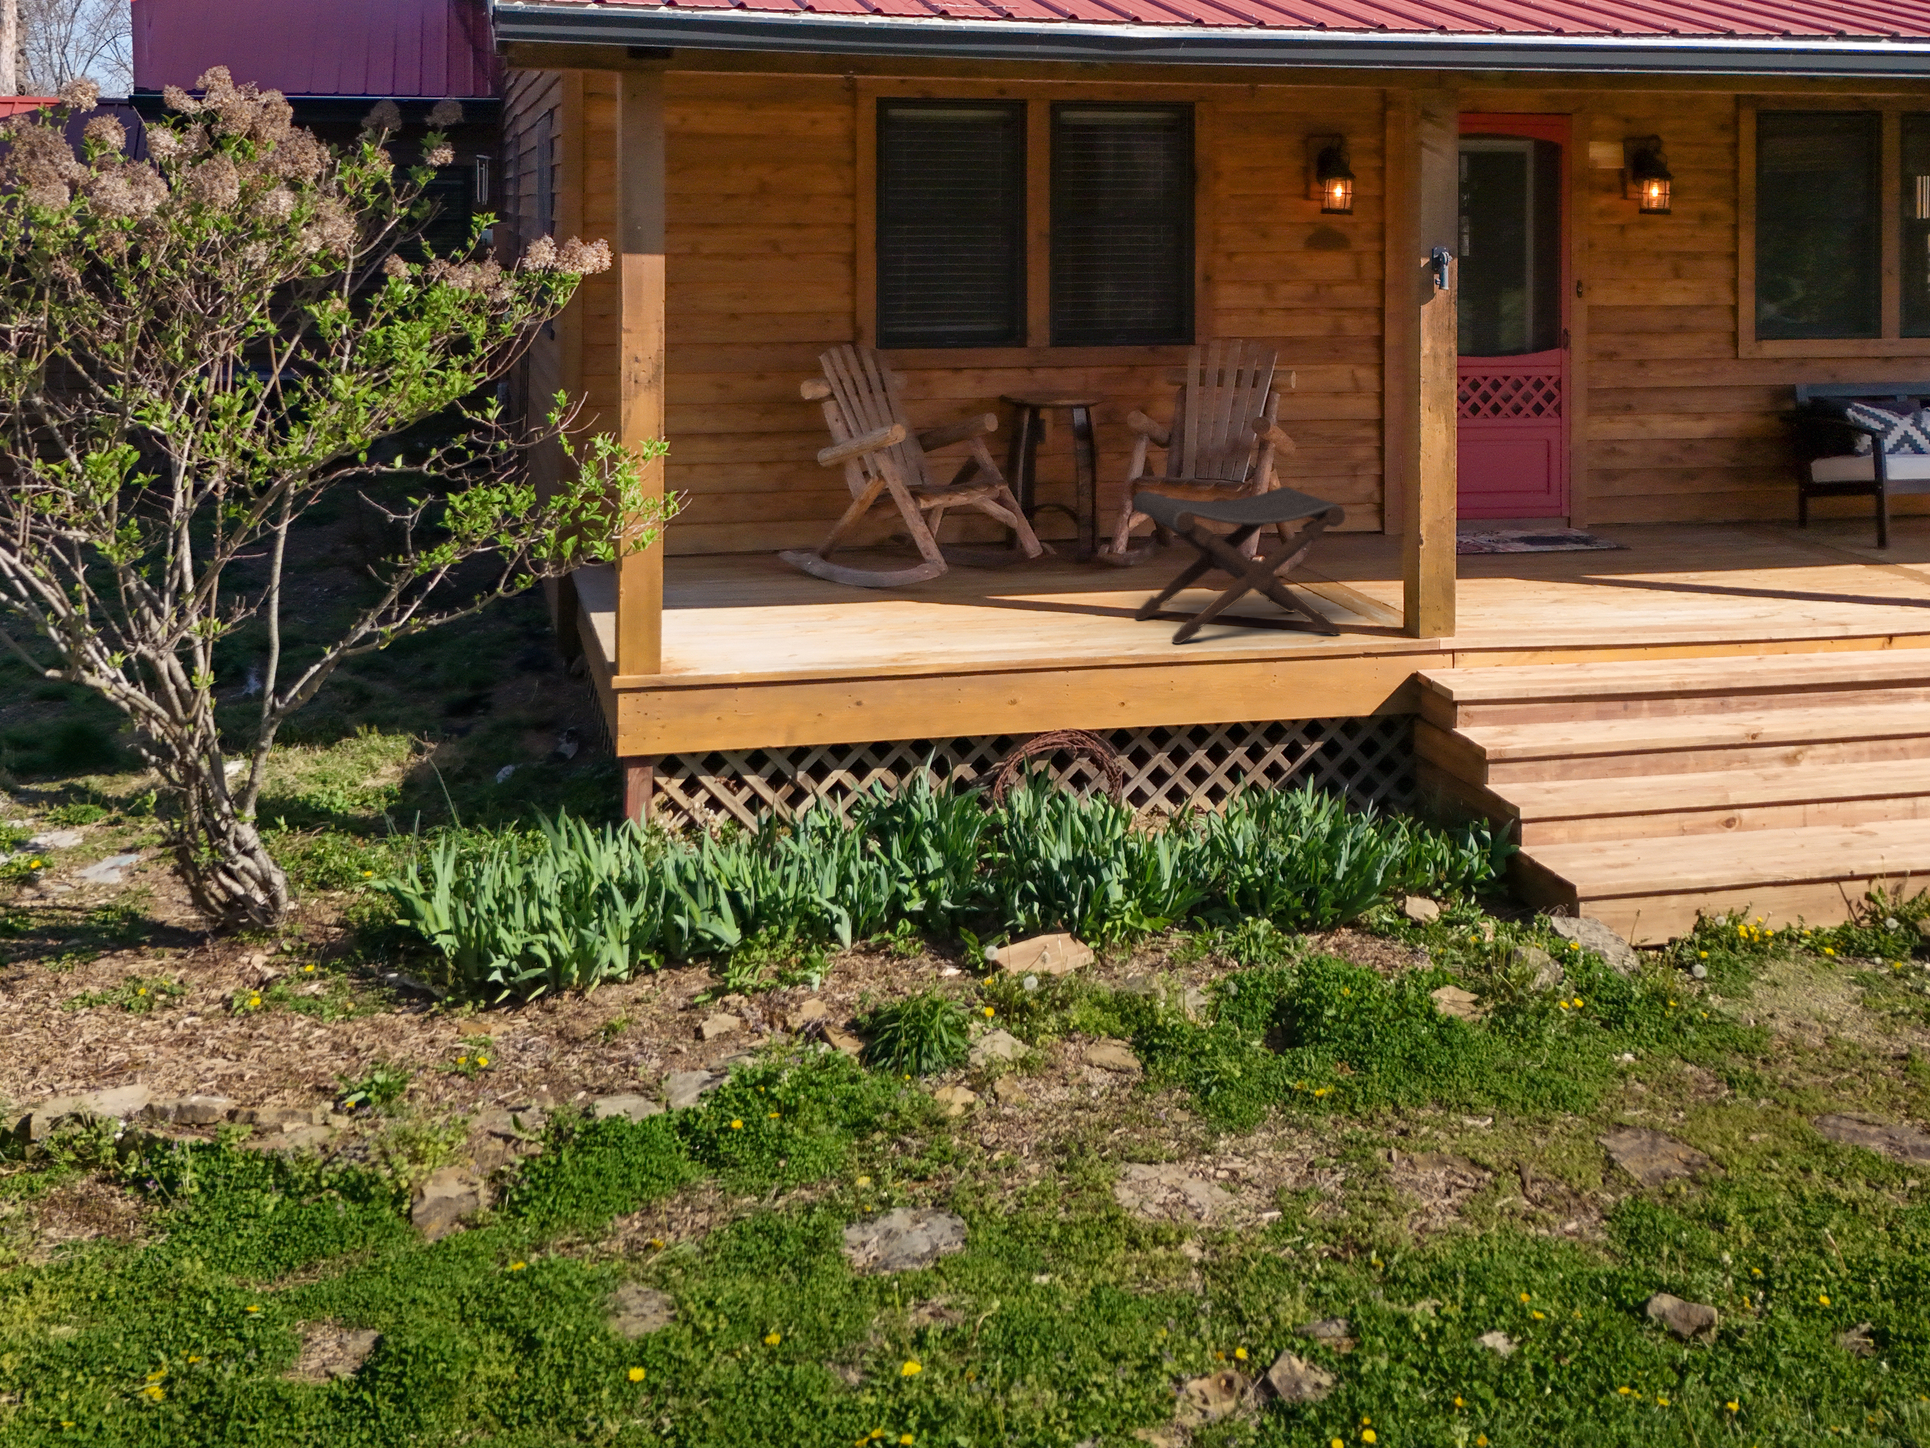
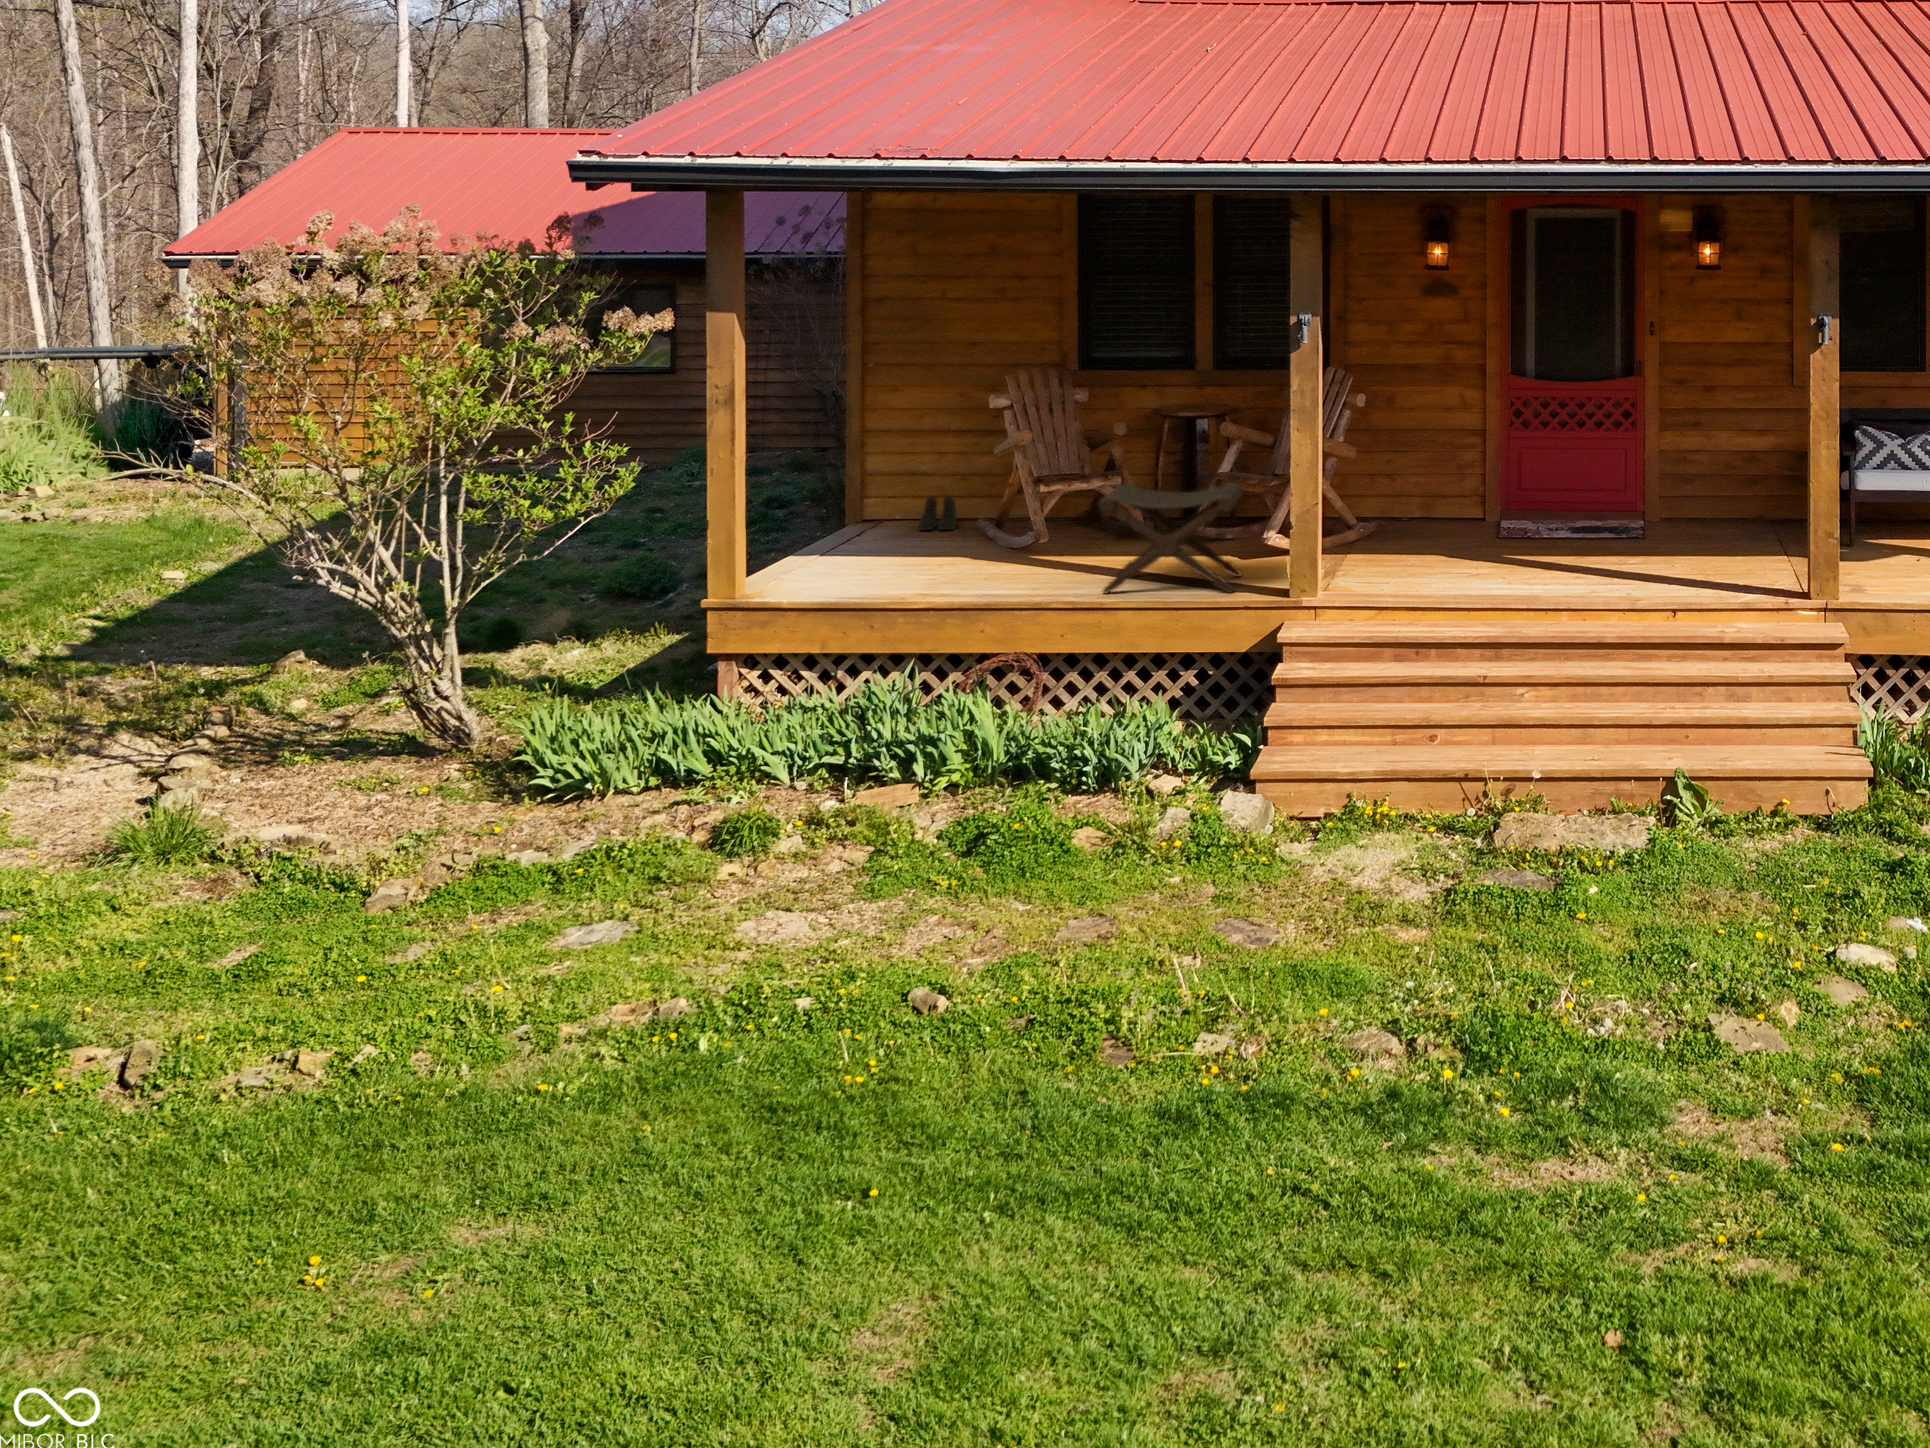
boots: none [705,515,755,563] -> present [919,496,957,530]

